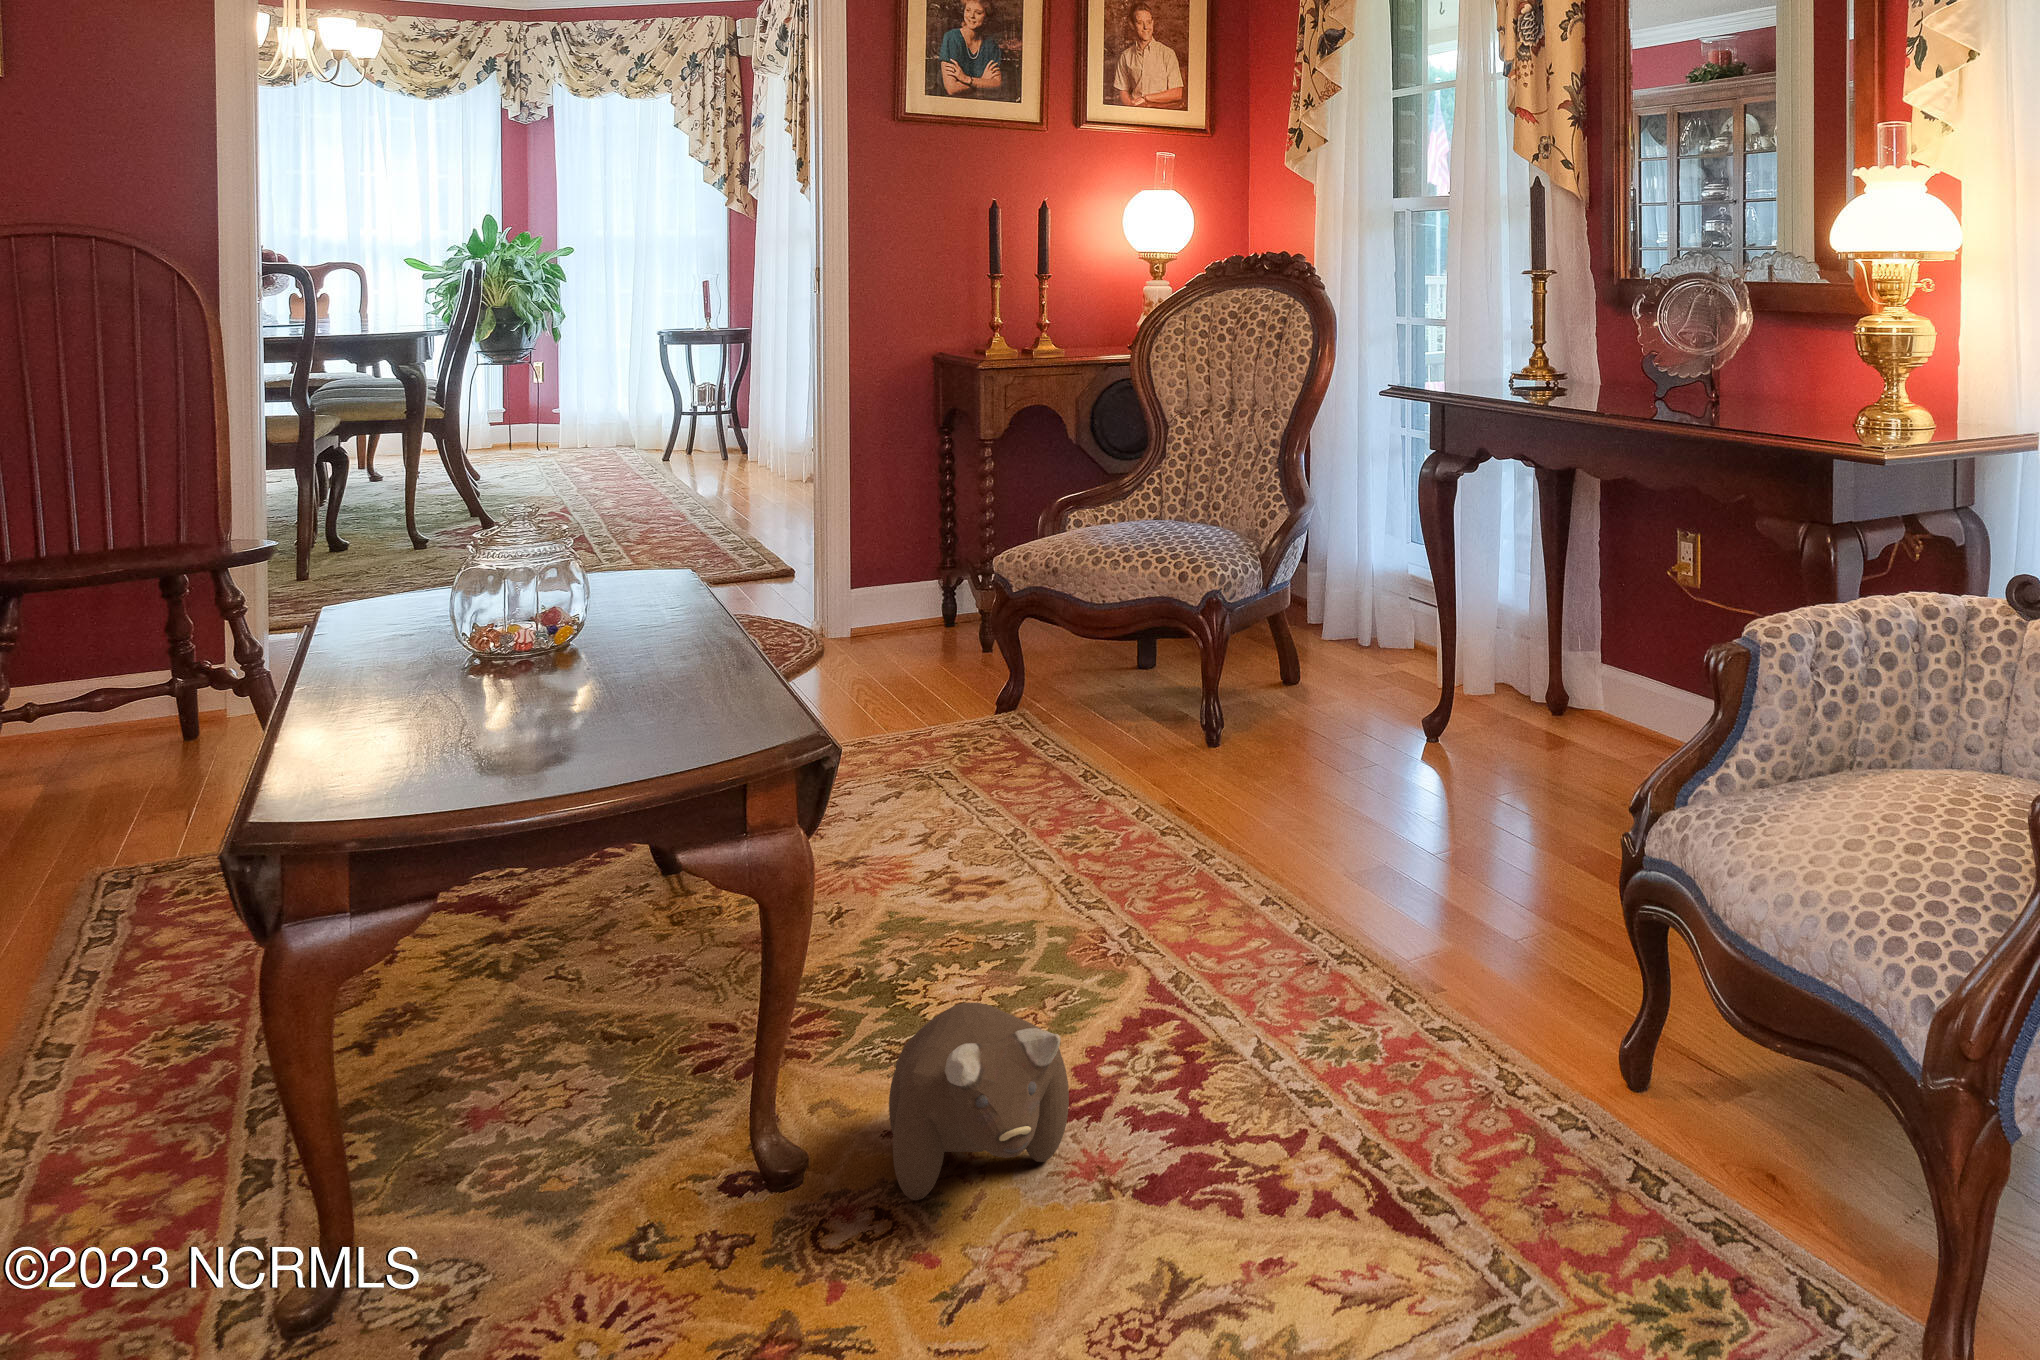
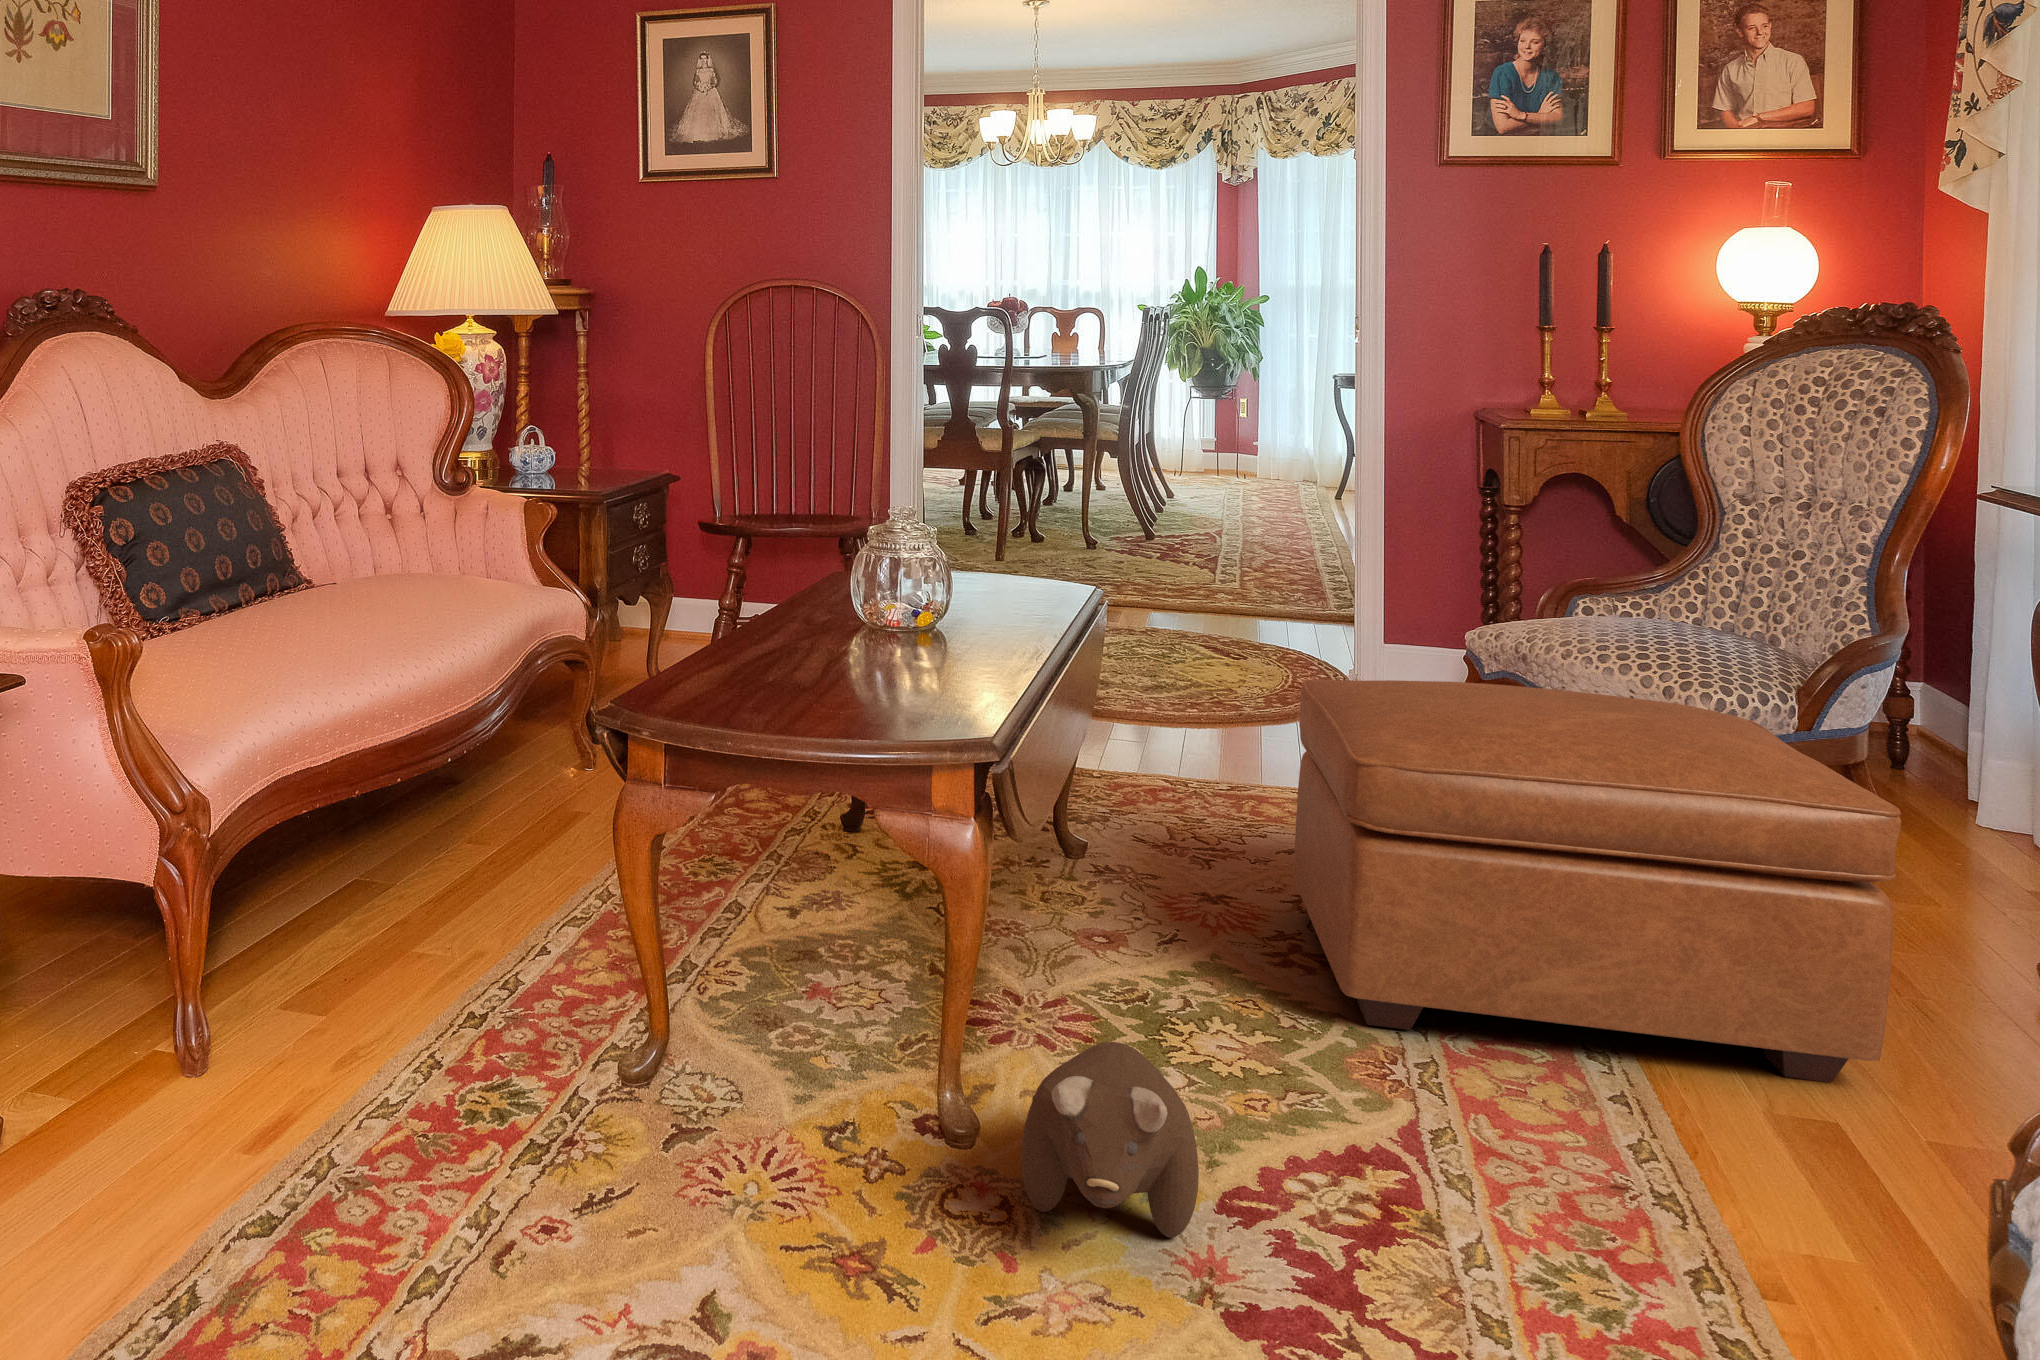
ottoman: none [922,580,1413,920] -> present [1294,680,1901,1082]

